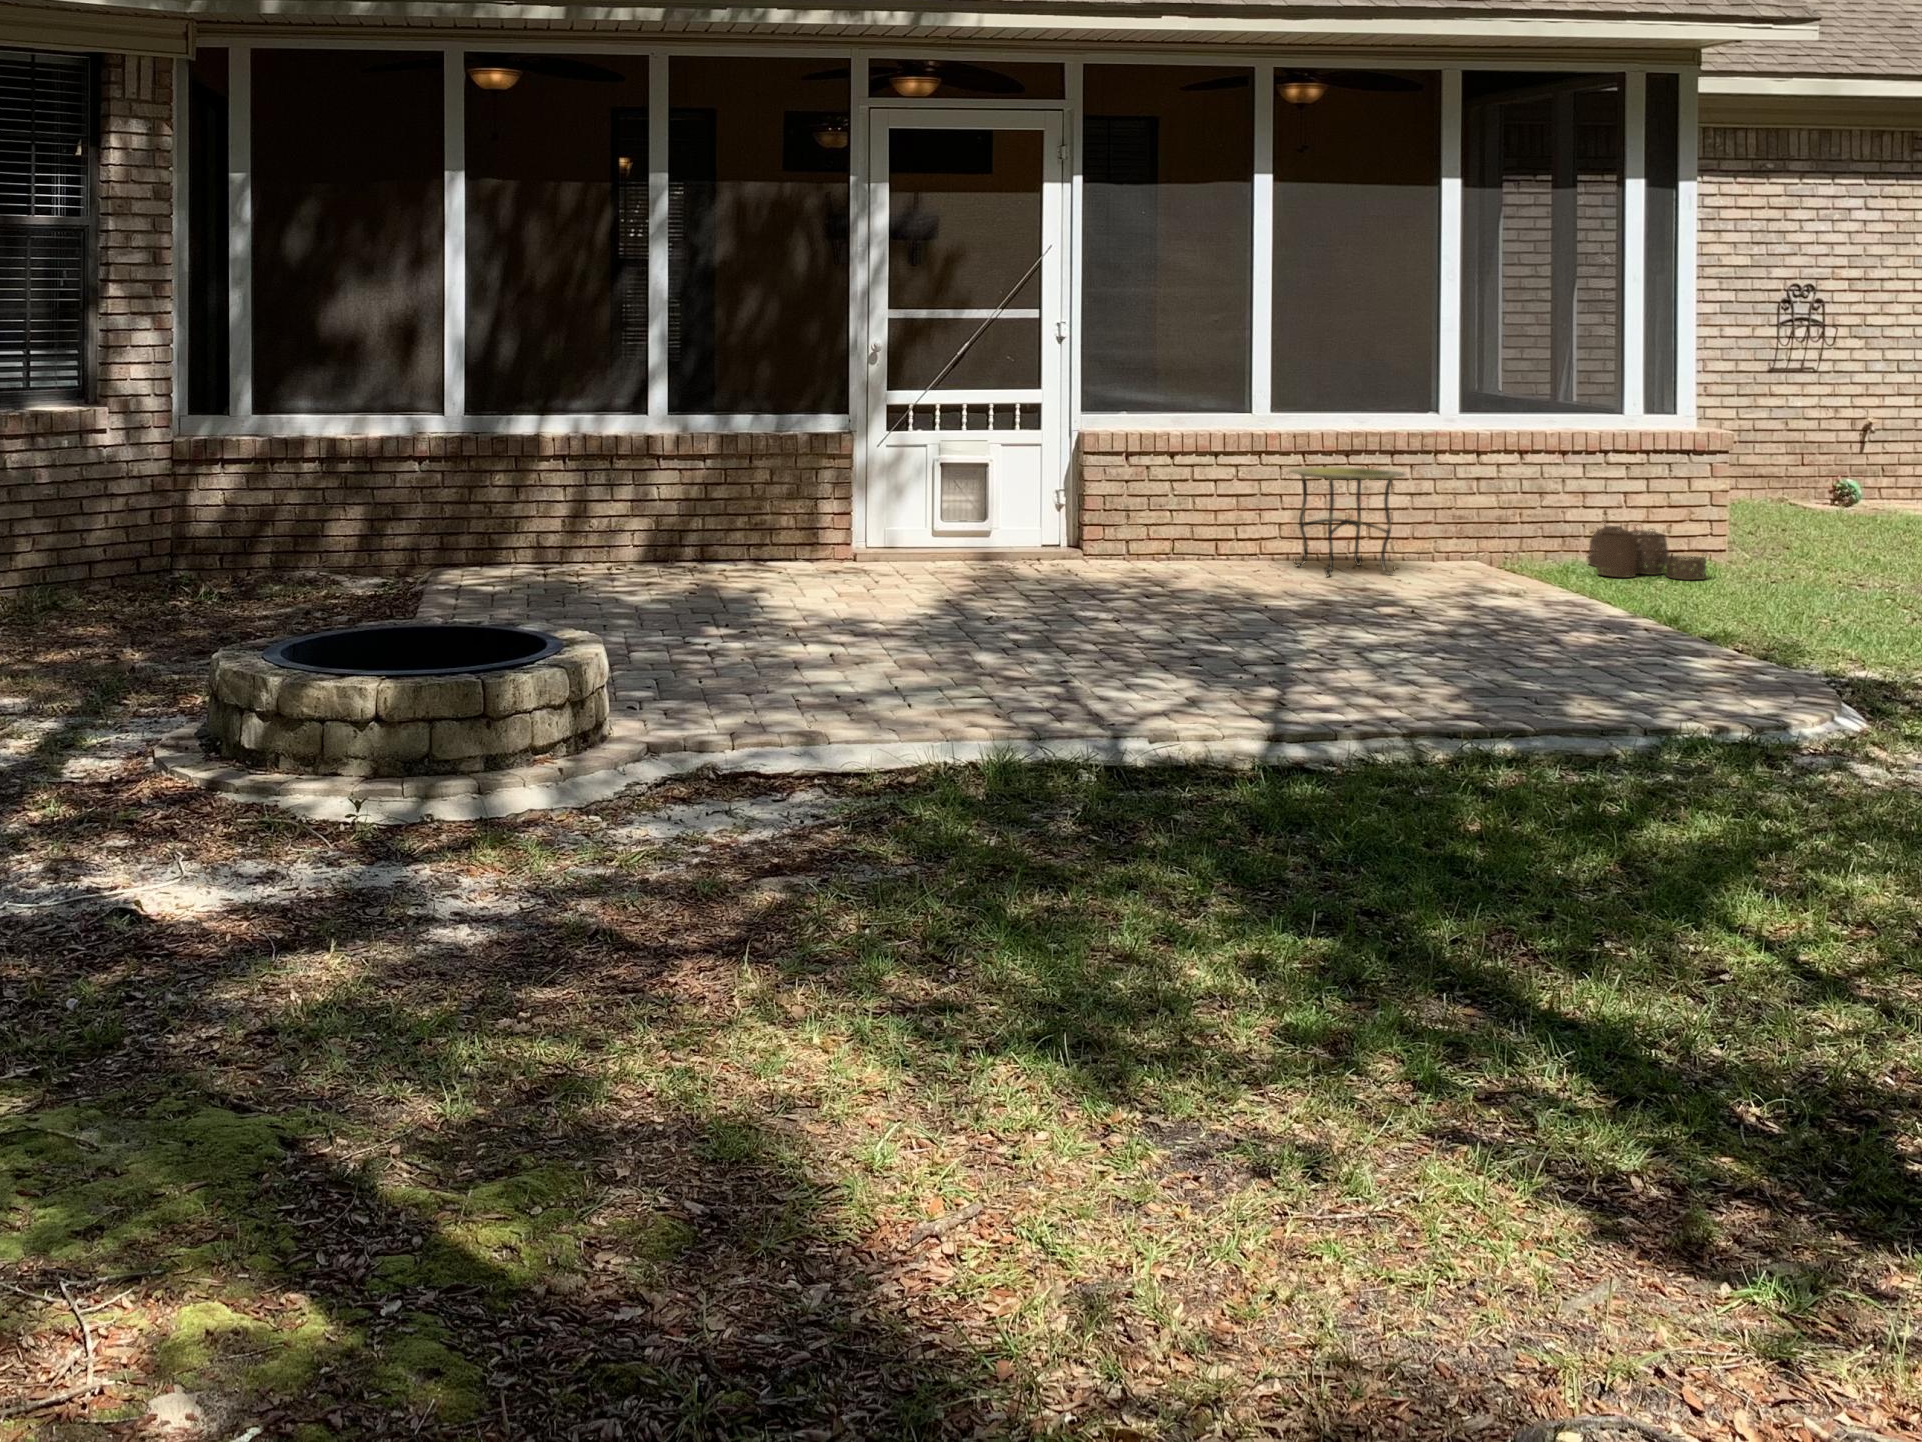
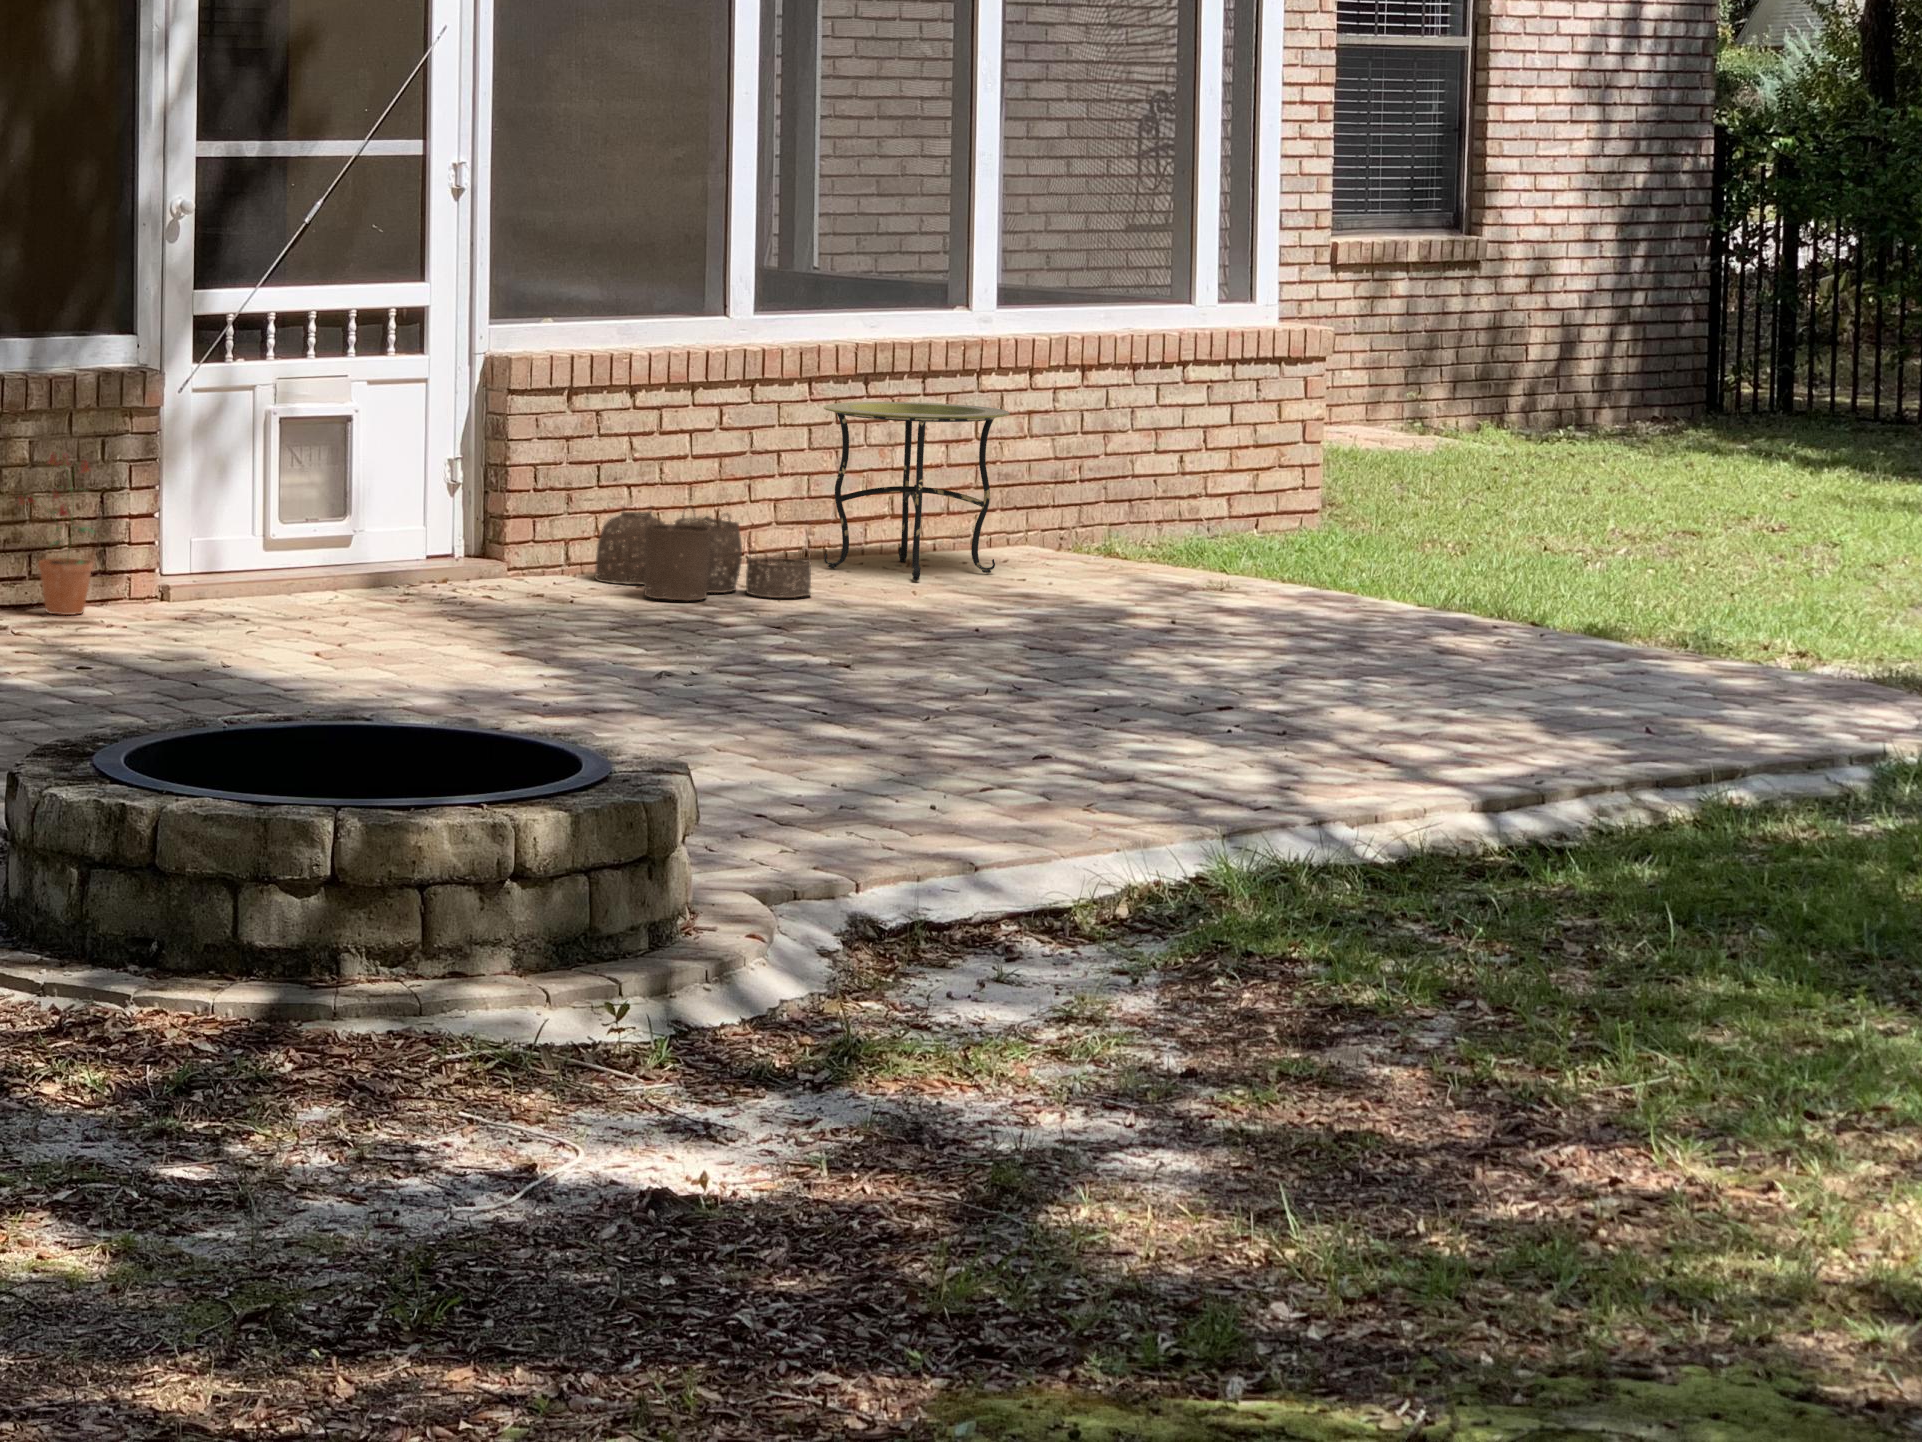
potted plant: none [757,478,793,567] -> present [19,452,94,615]
woven basket: present [1589,522,1706,580] -> present [595,507,811,601]

